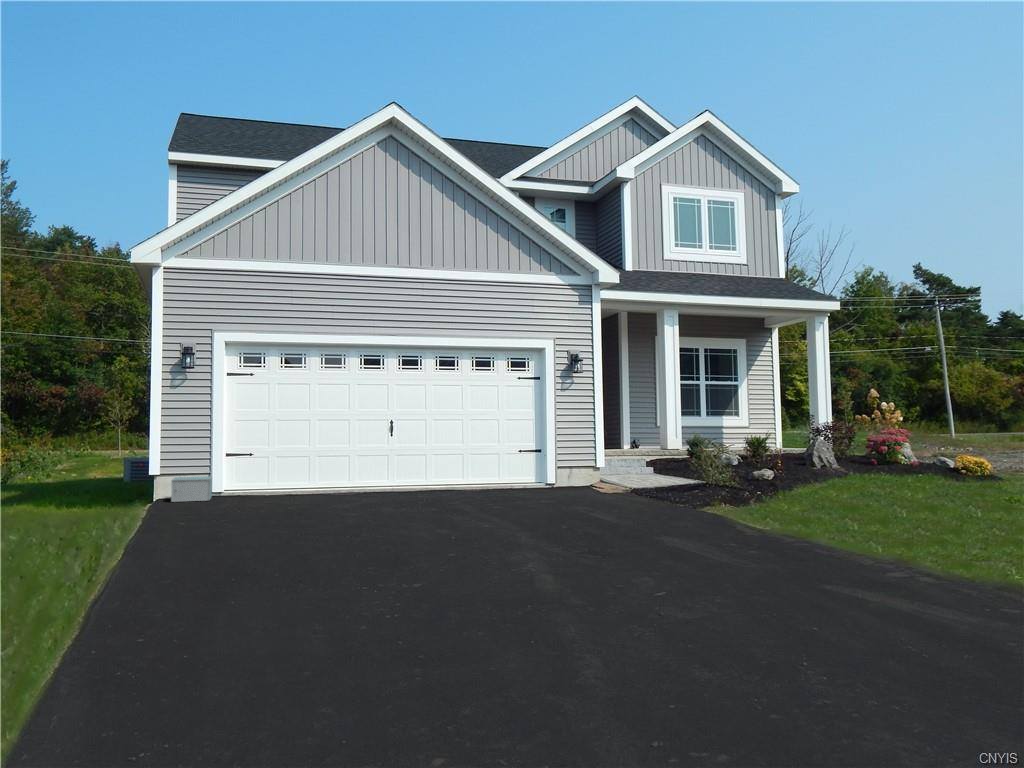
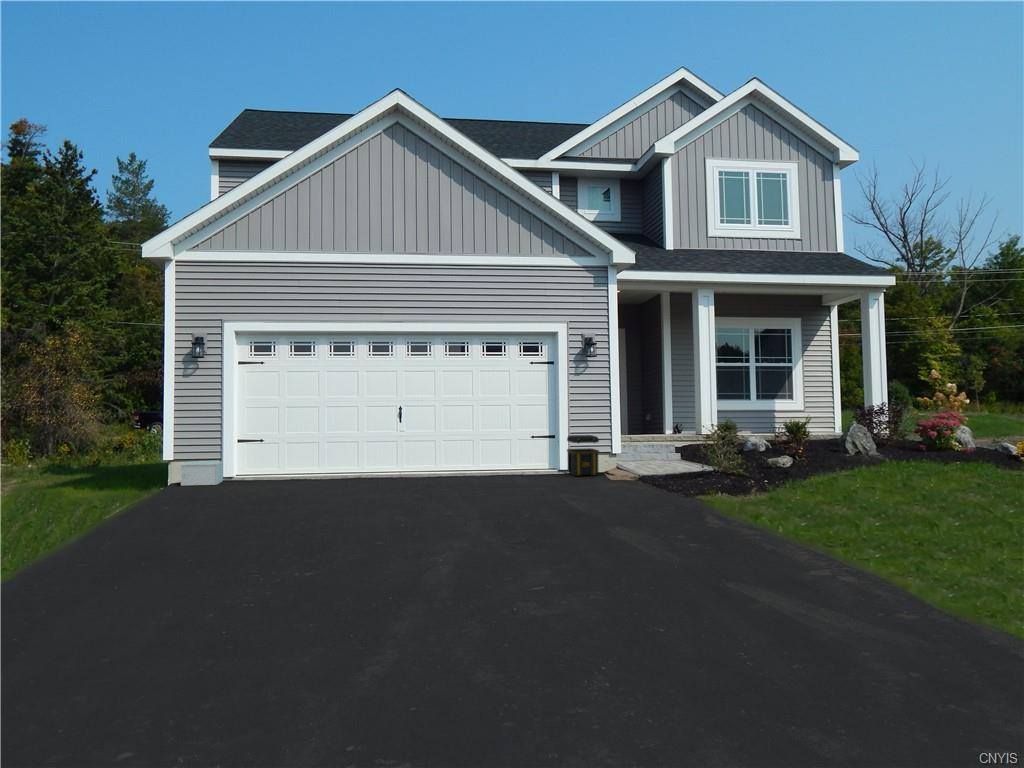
toolbox: none [556,449,589,489] -> present [567,435,599,476]

